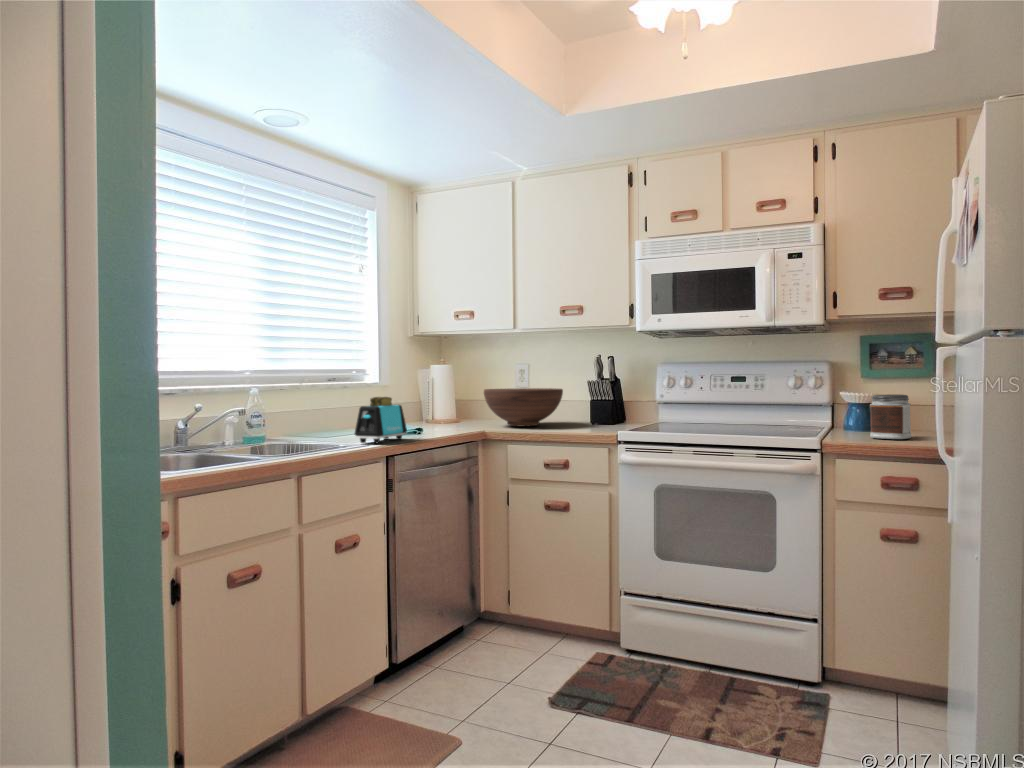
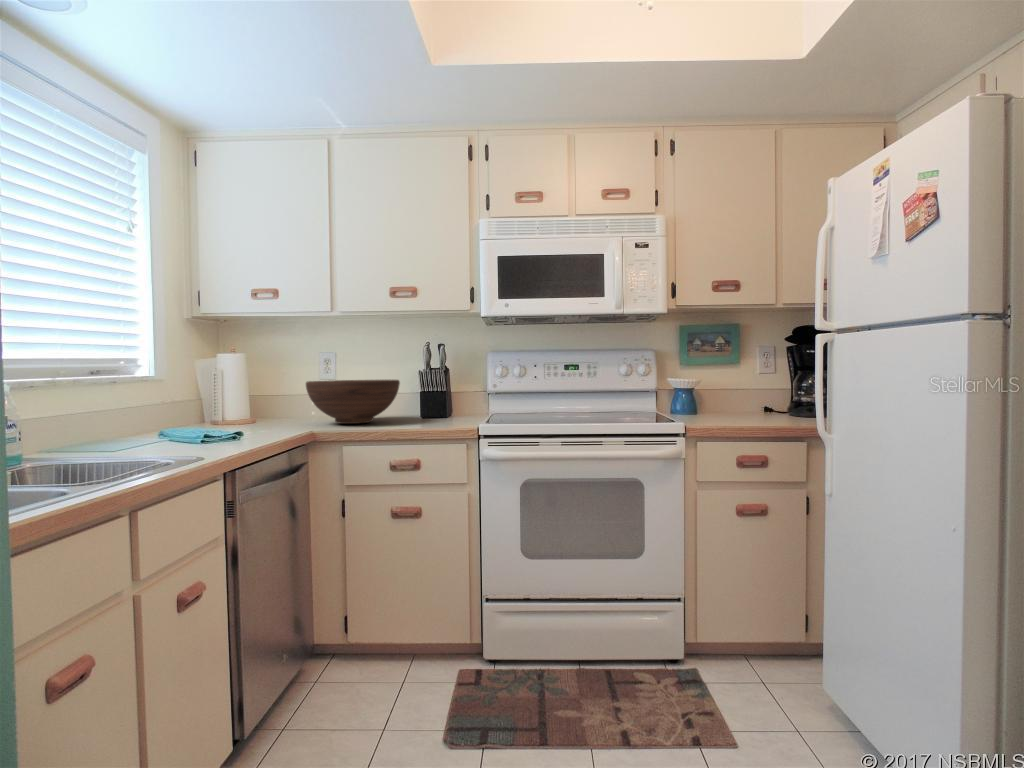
jar: present [870,394,912,439] -> none [716,379,750,420]
toaster: present [355,397,407,443] -> none [168,393,235,456]

